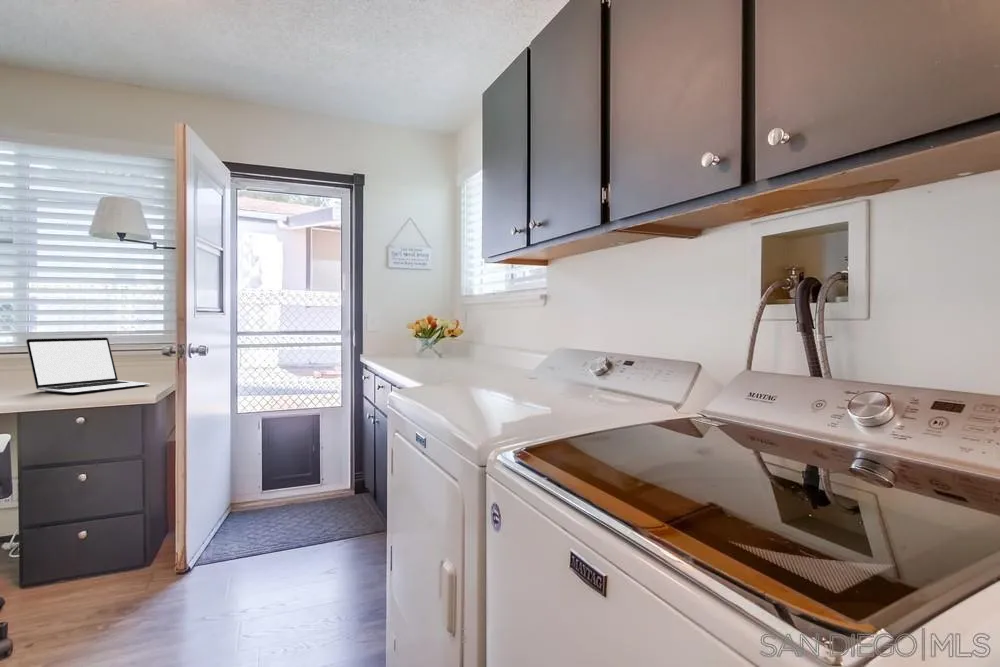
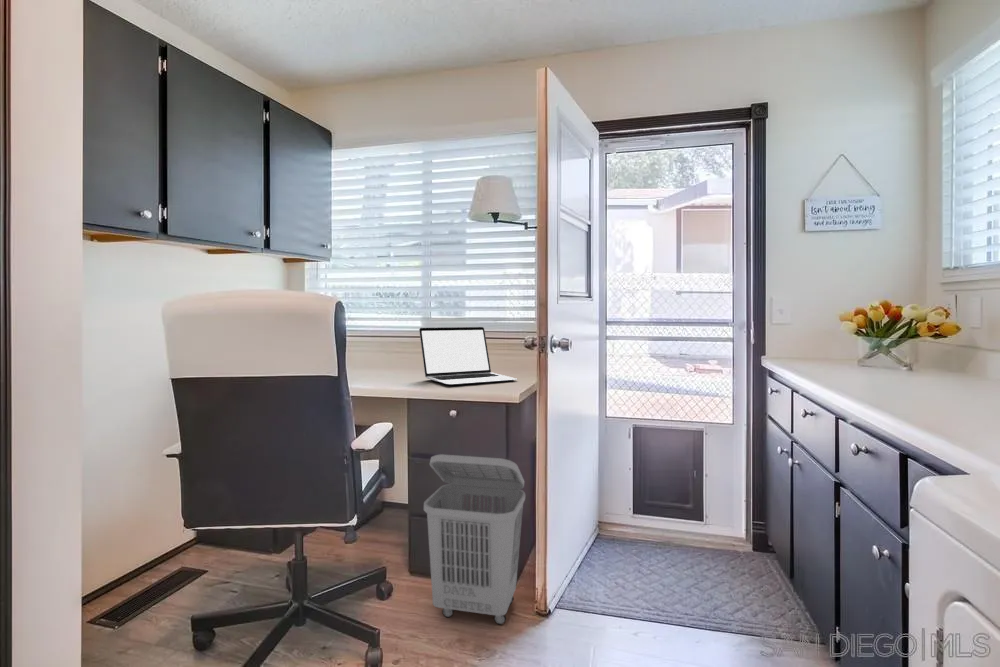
laundry basket: none [50,449,164,606] -> present [424,454,525,625]

